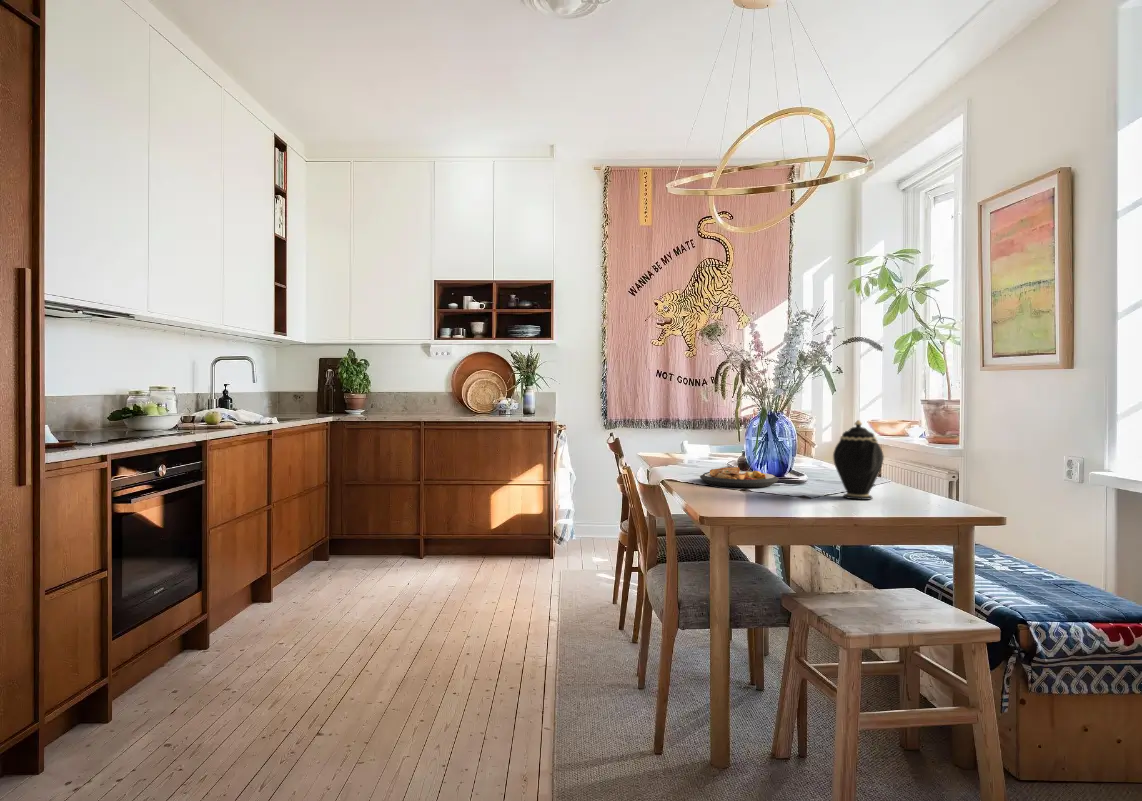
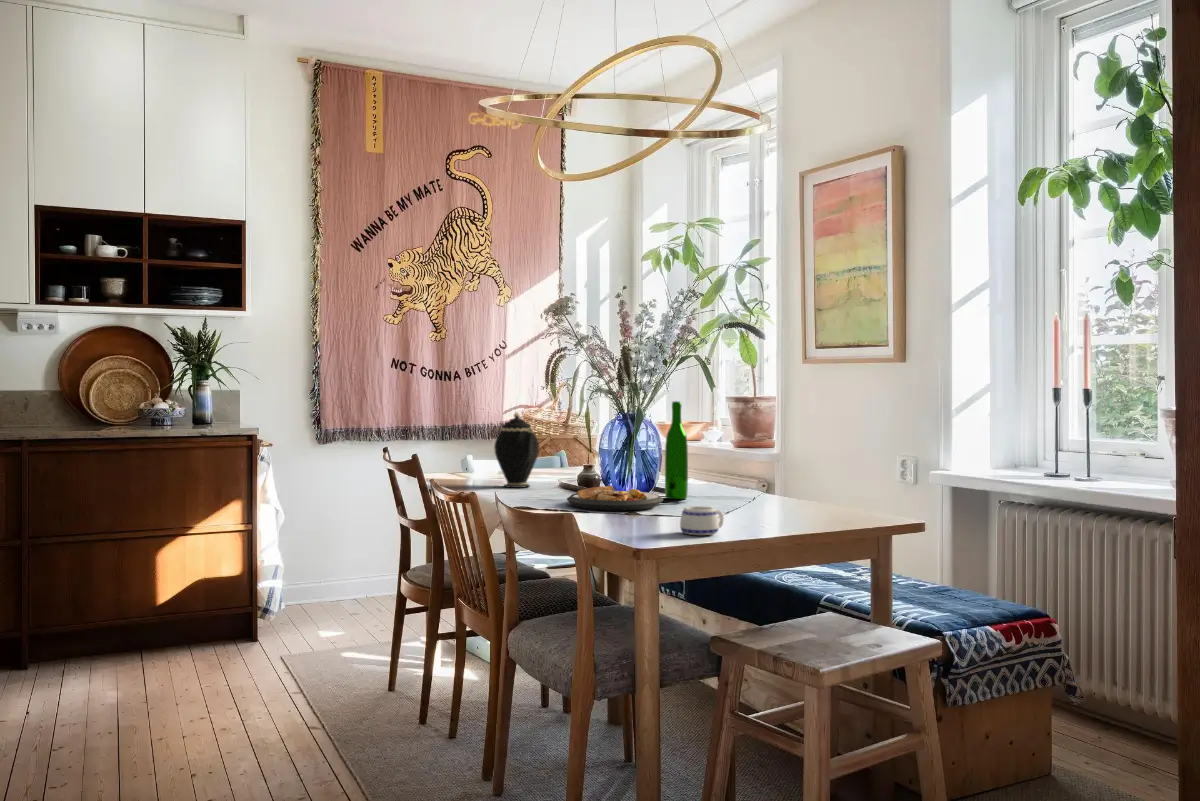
wine bottle: none [794,401,814,481] -> present [665,401,688,499]
teapot: present [833,420,884,500] -> present [494,412,539,488]
mug: none [748,486,789,511] -> present [680,506,724,535]

